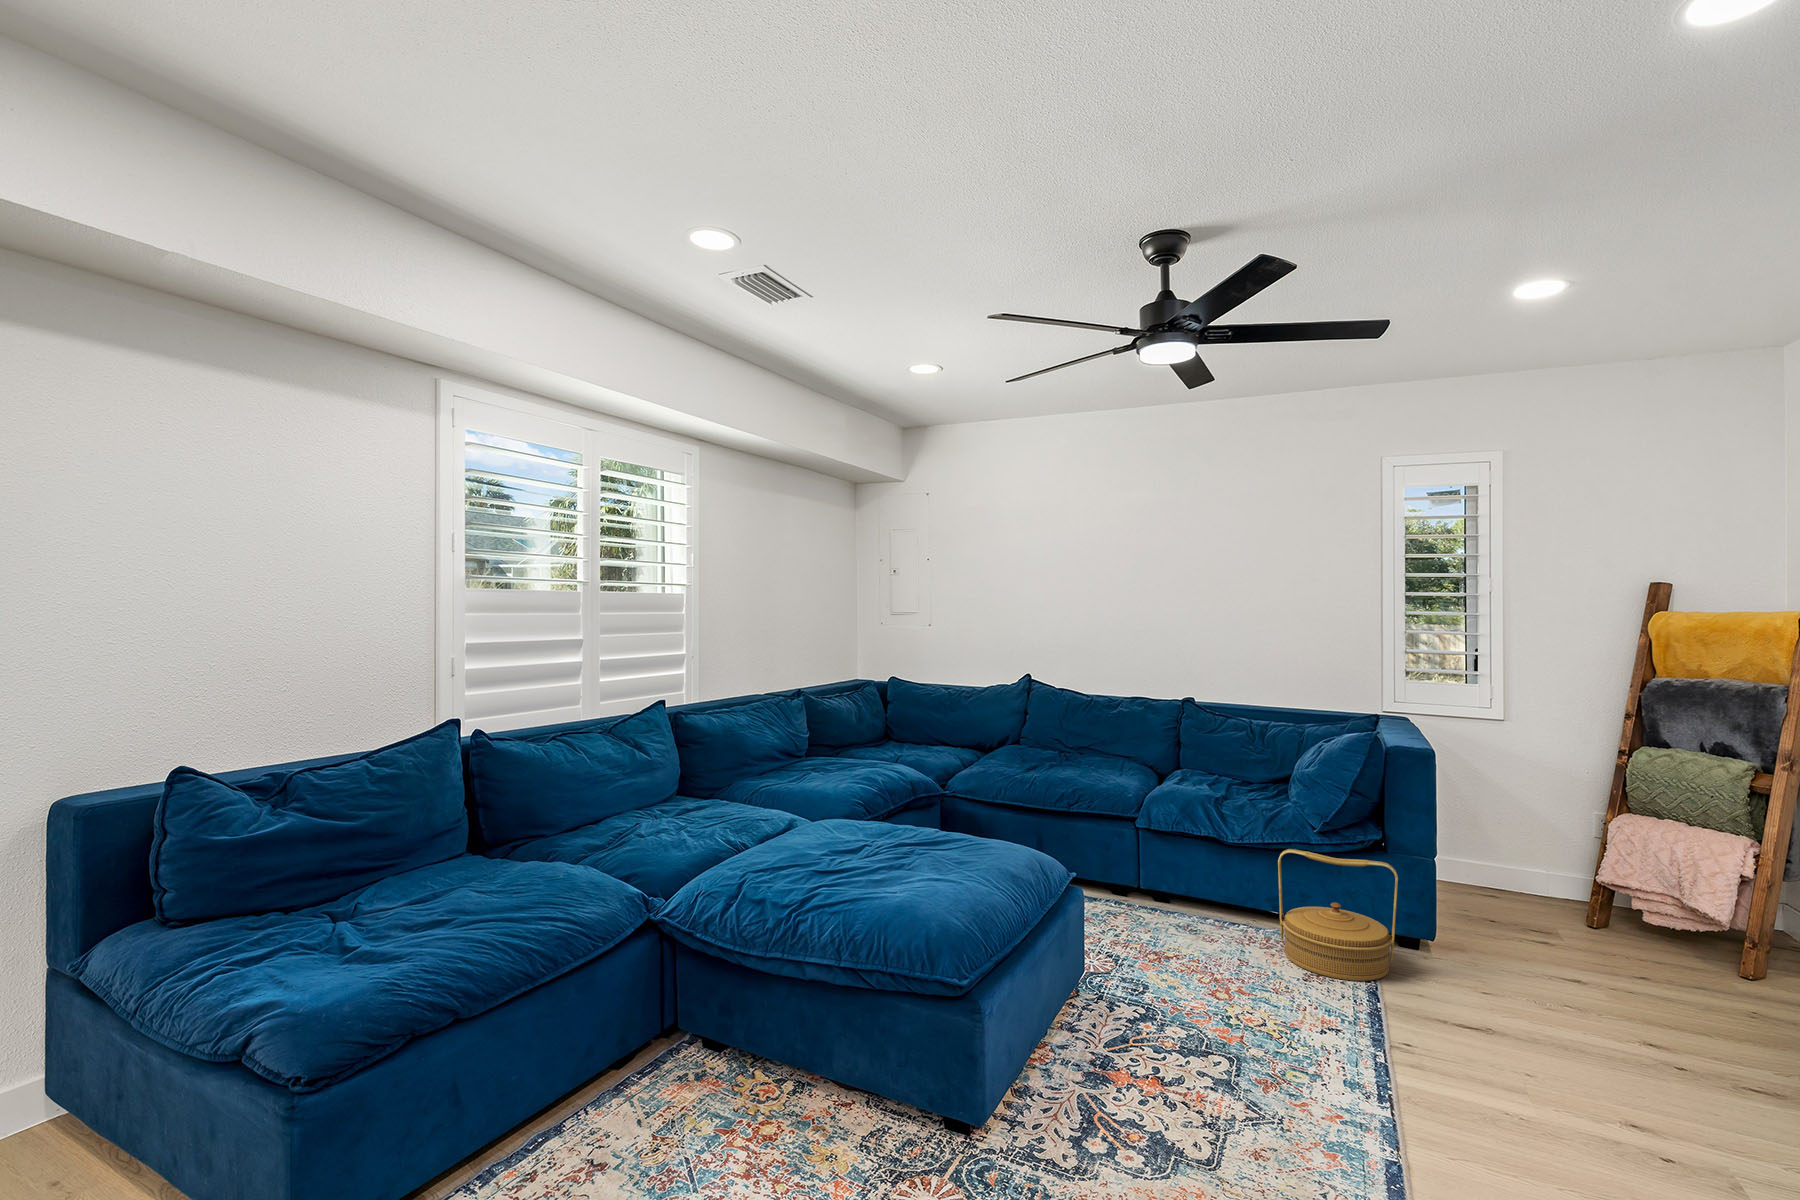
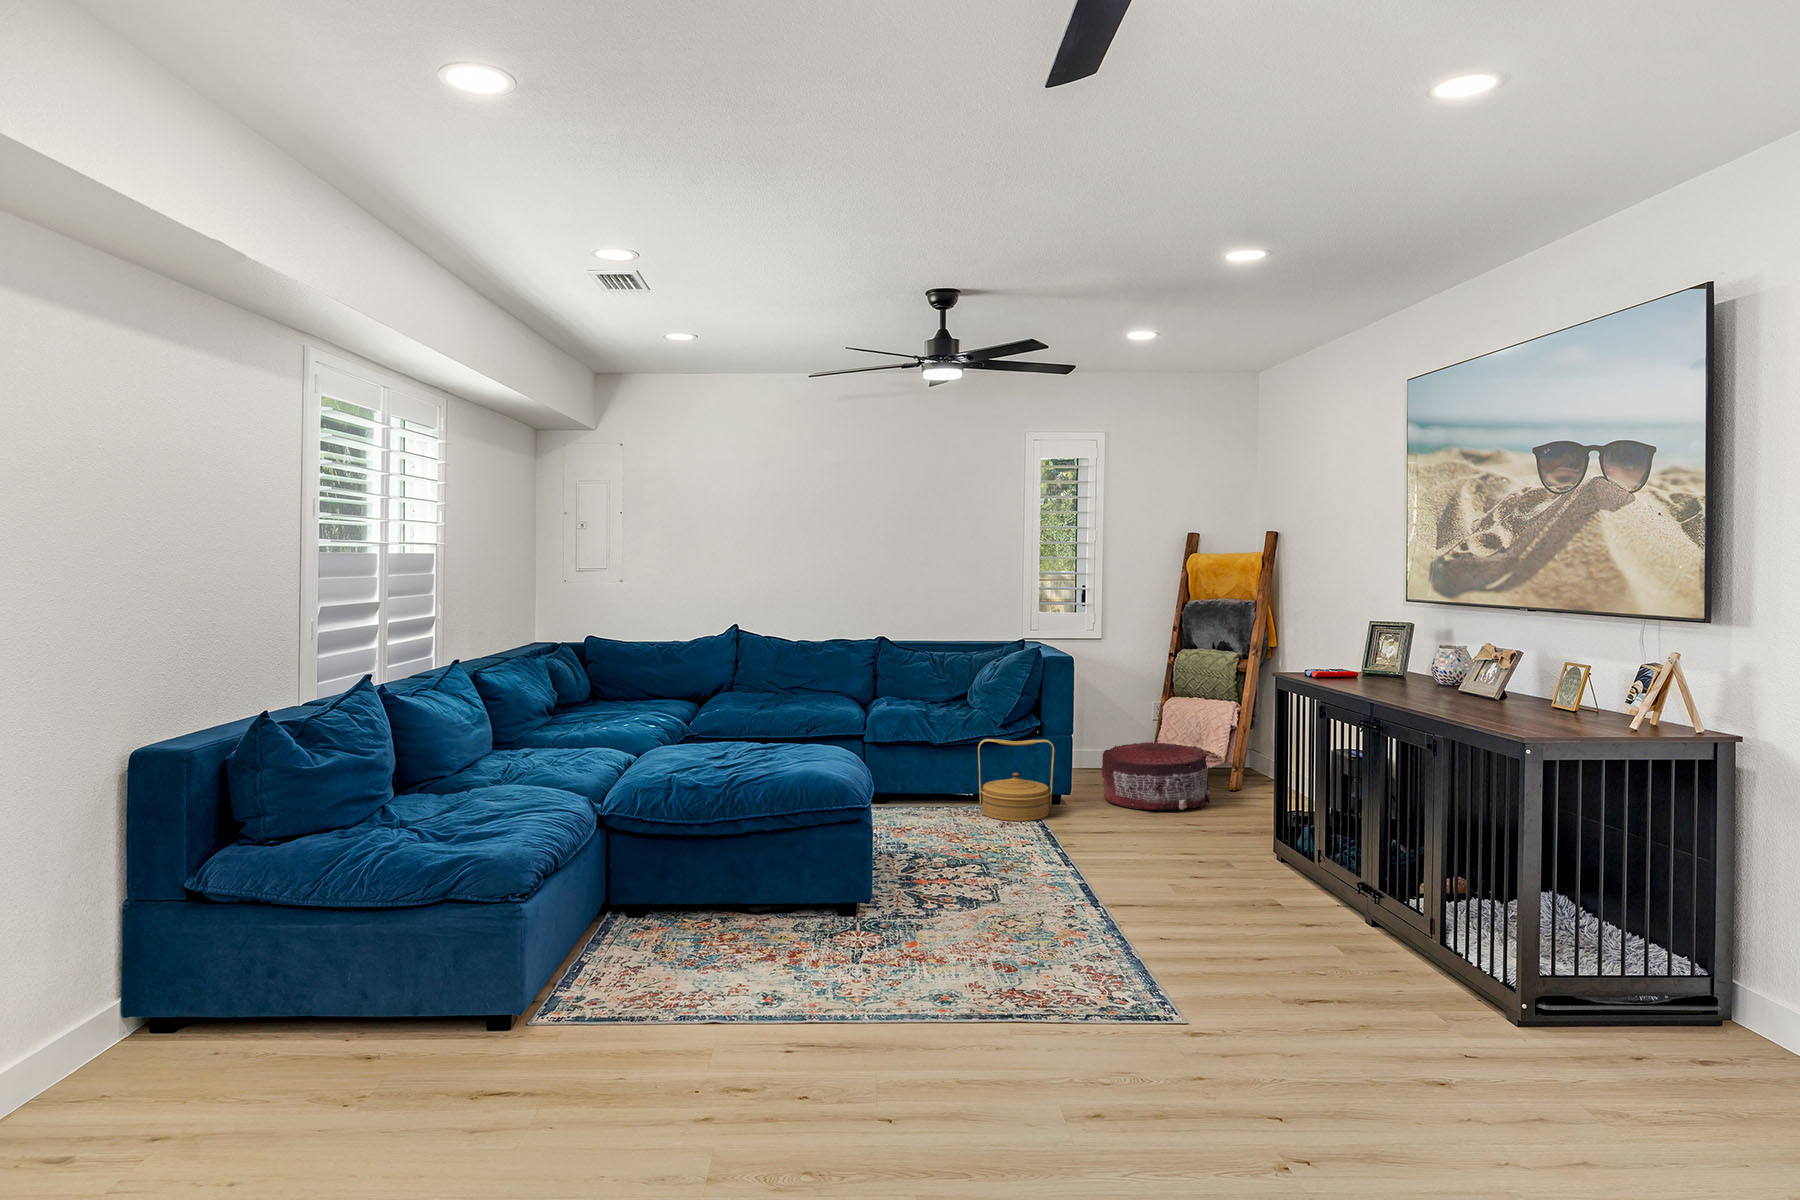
pouf: none [1489,878,1700,1013] -> present [1102,742,1210,810]

